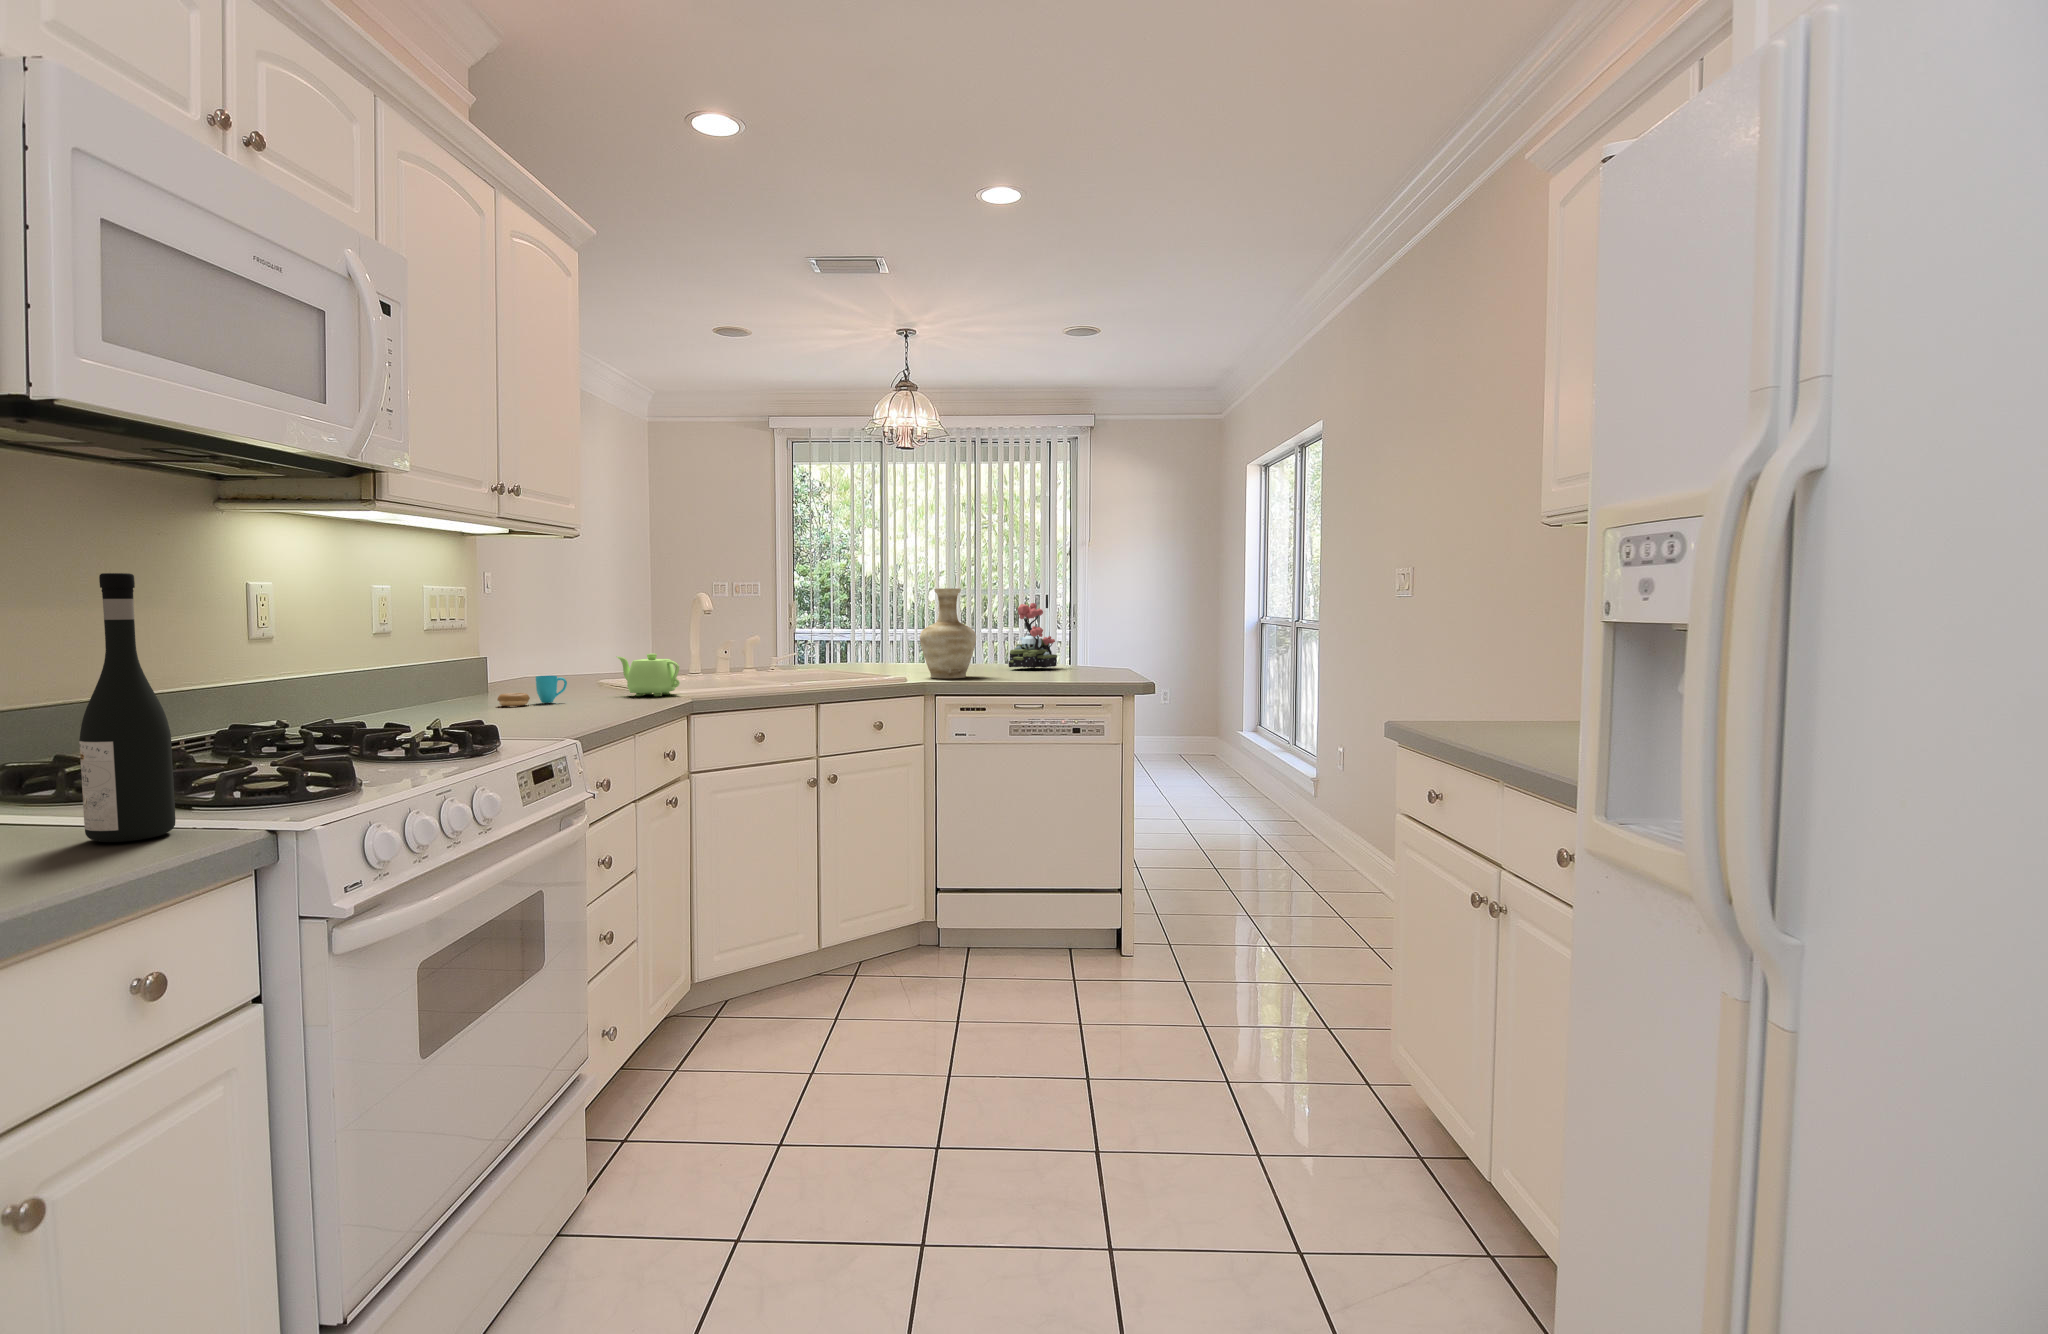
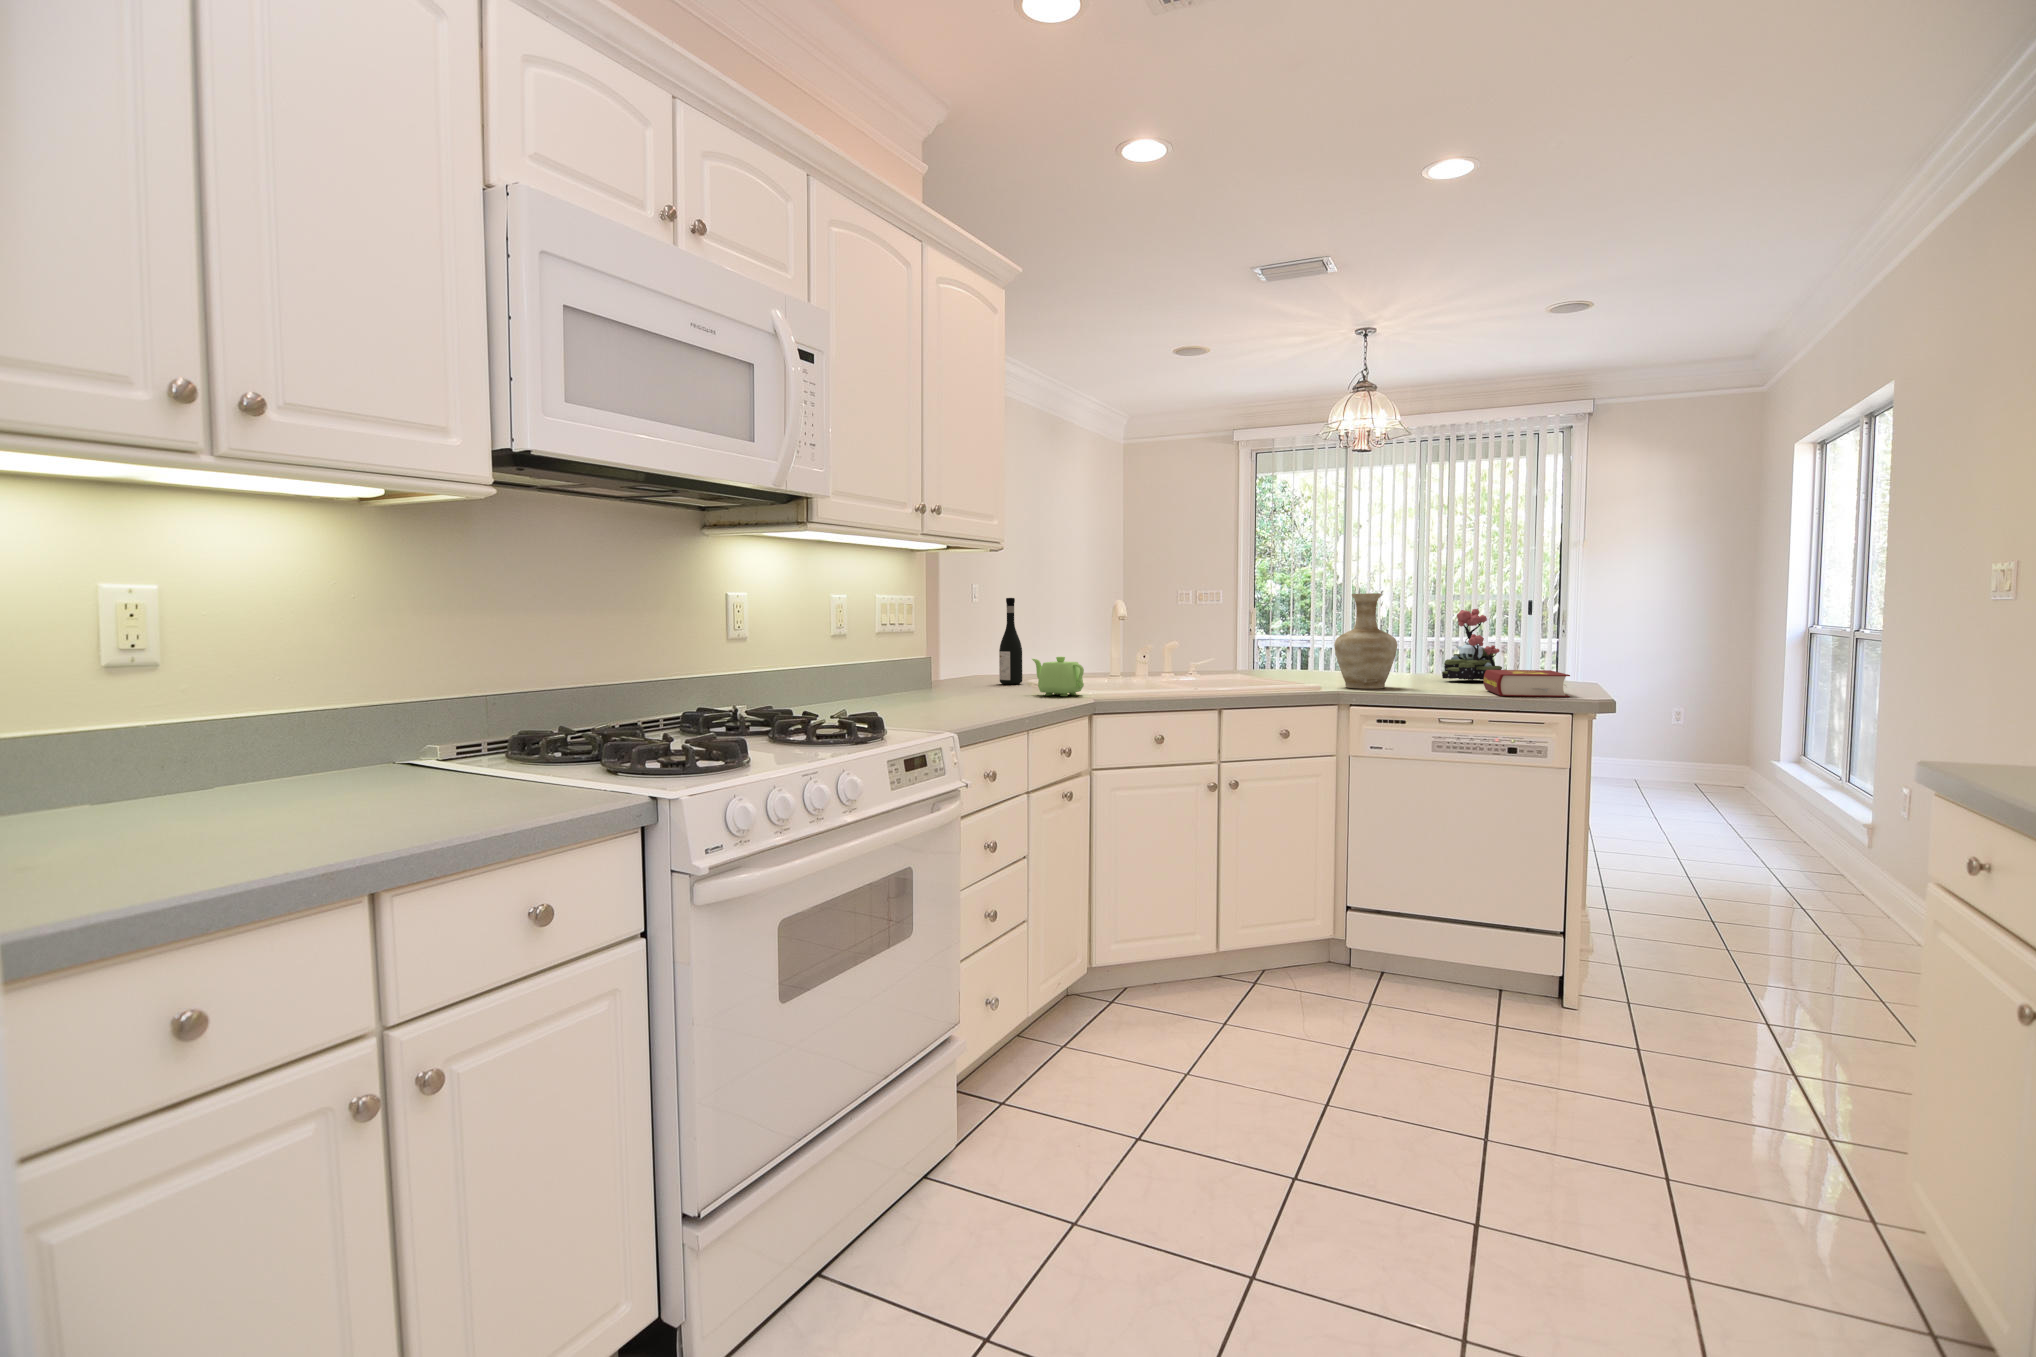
wine bottle: present [79,573,175,842] -> present [999,598,1022,684]
book: none [1050,657,1123,681] -> present [1483,670,1570,697]
cup: present [497,676,567,706] -> none [926,674,984,700]

